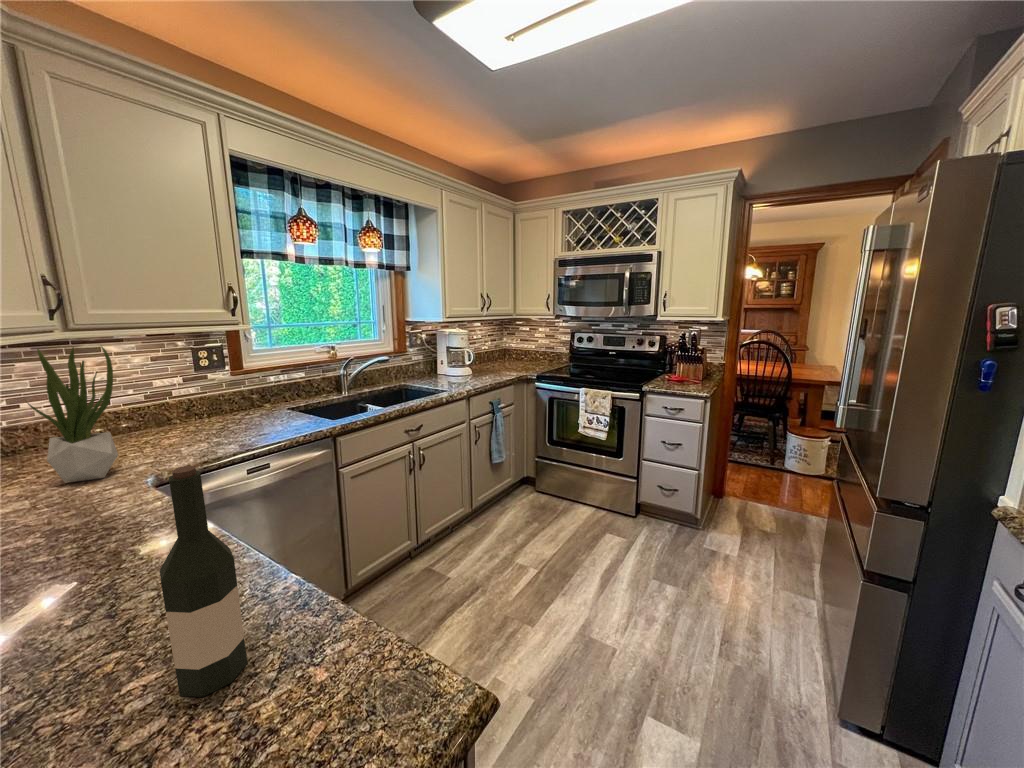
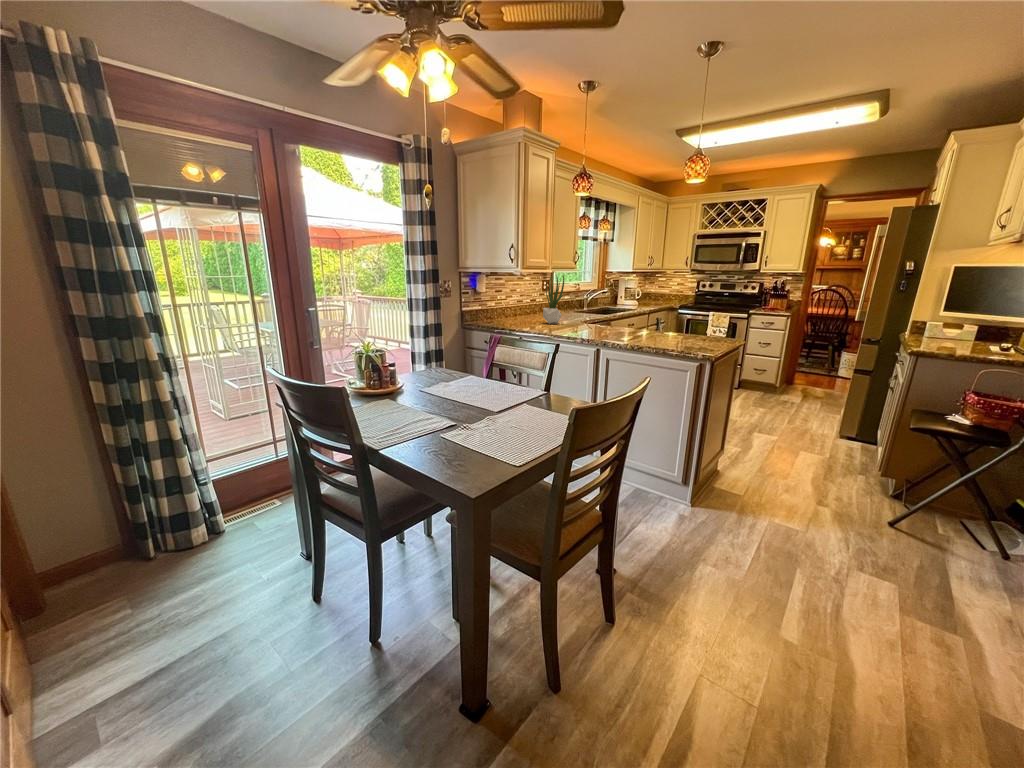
wine bottle: present [160,466,247,697] -> none [673,292,690,340]

